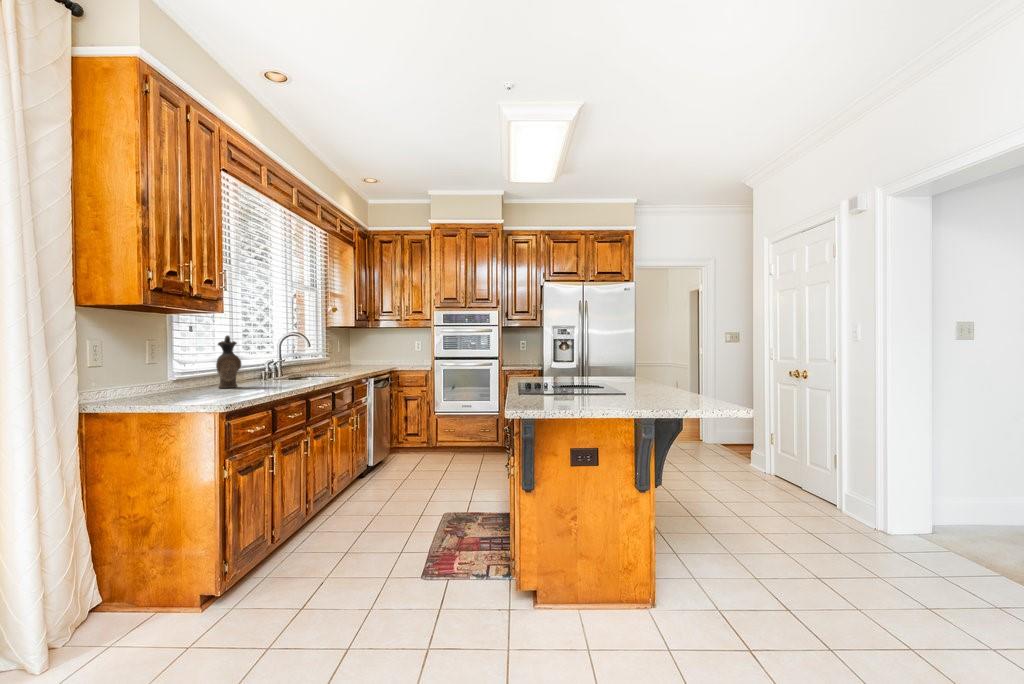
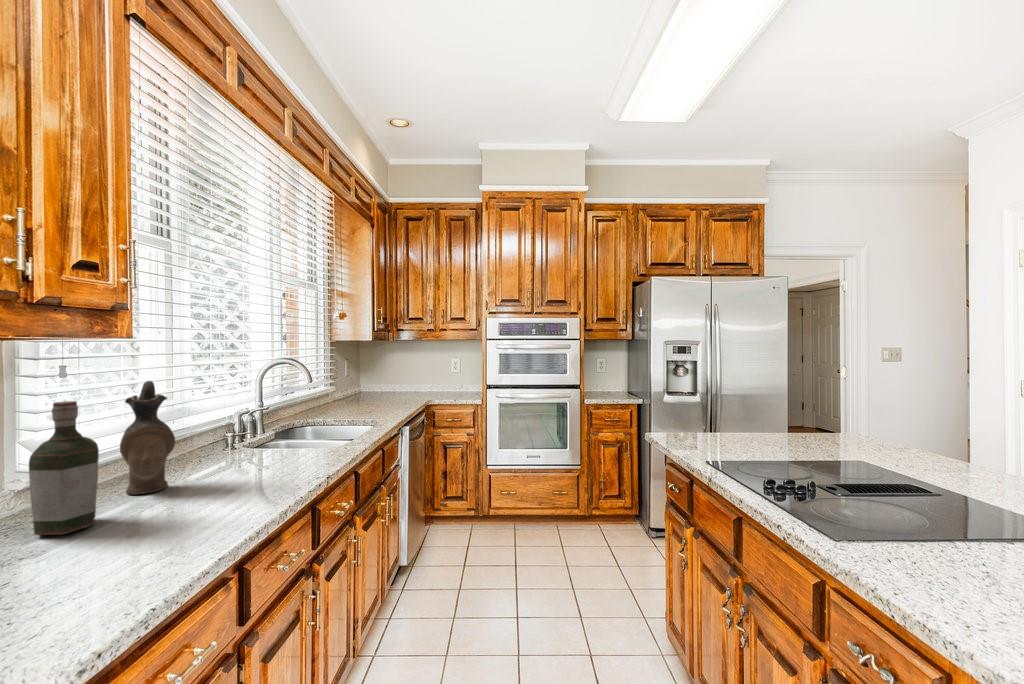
bottle: none [186,339,213,394] -> present [29,401,99,535]

